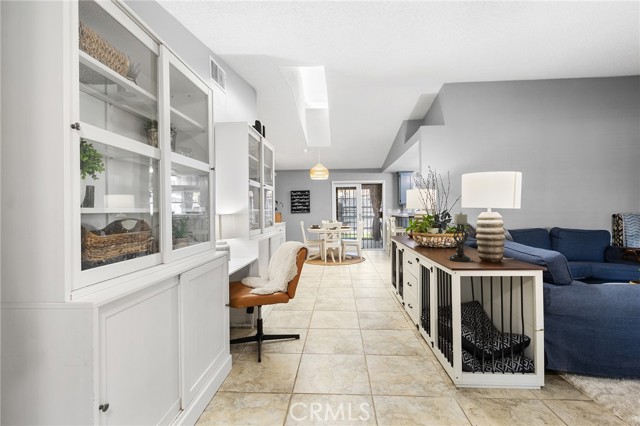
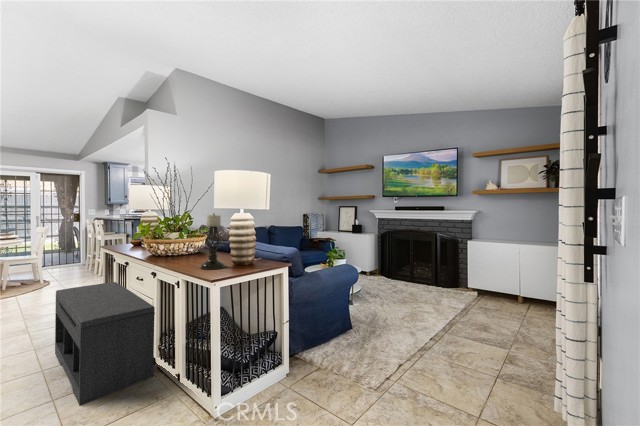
bench: none [361,263,417,341] -> present [55,282,155,406]

